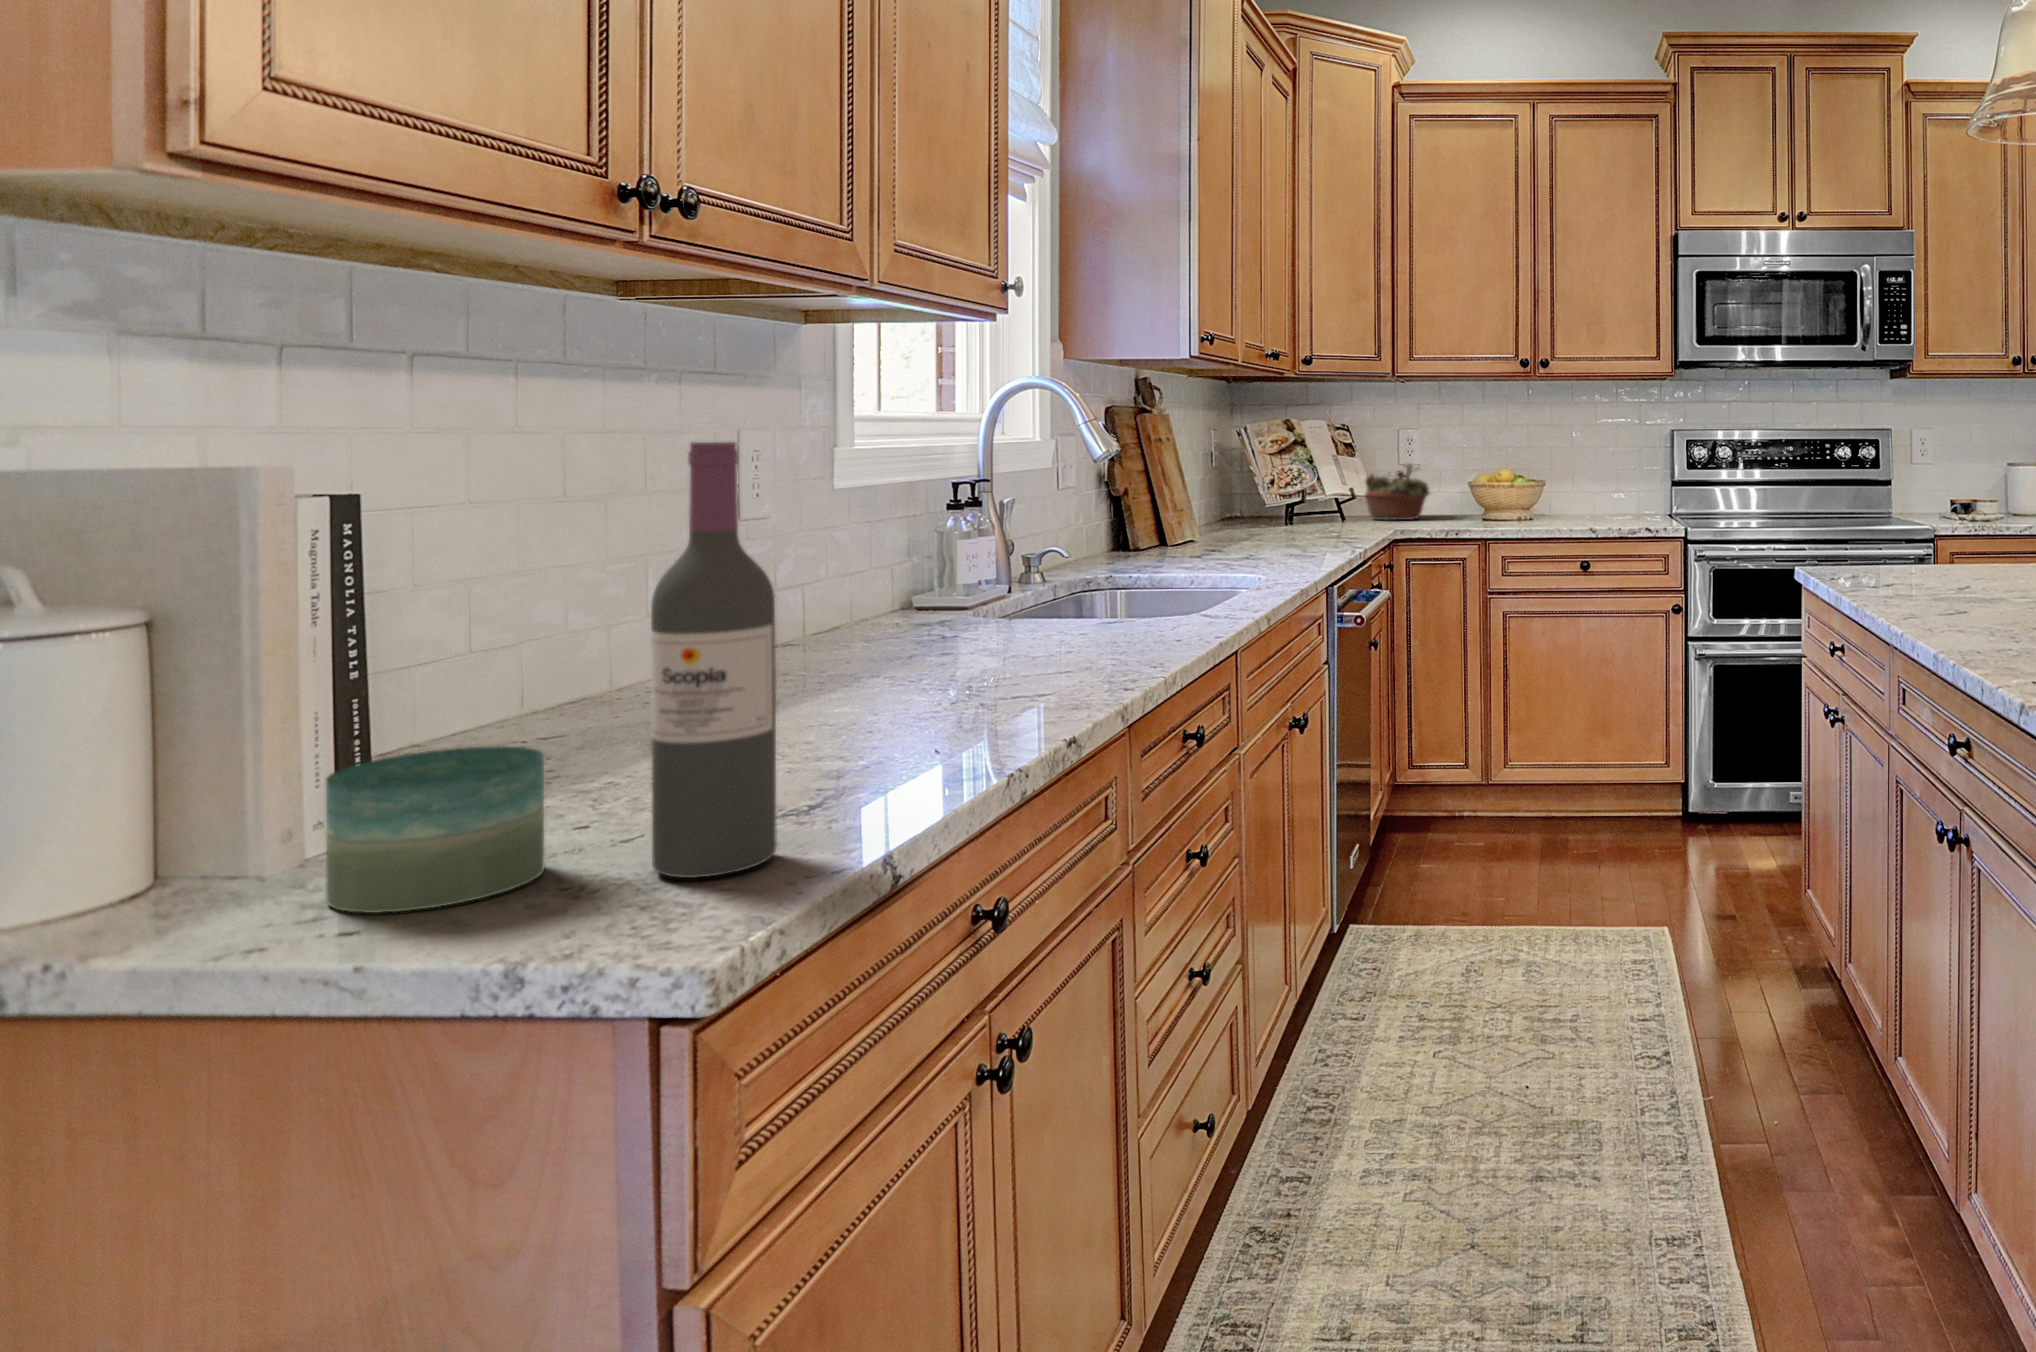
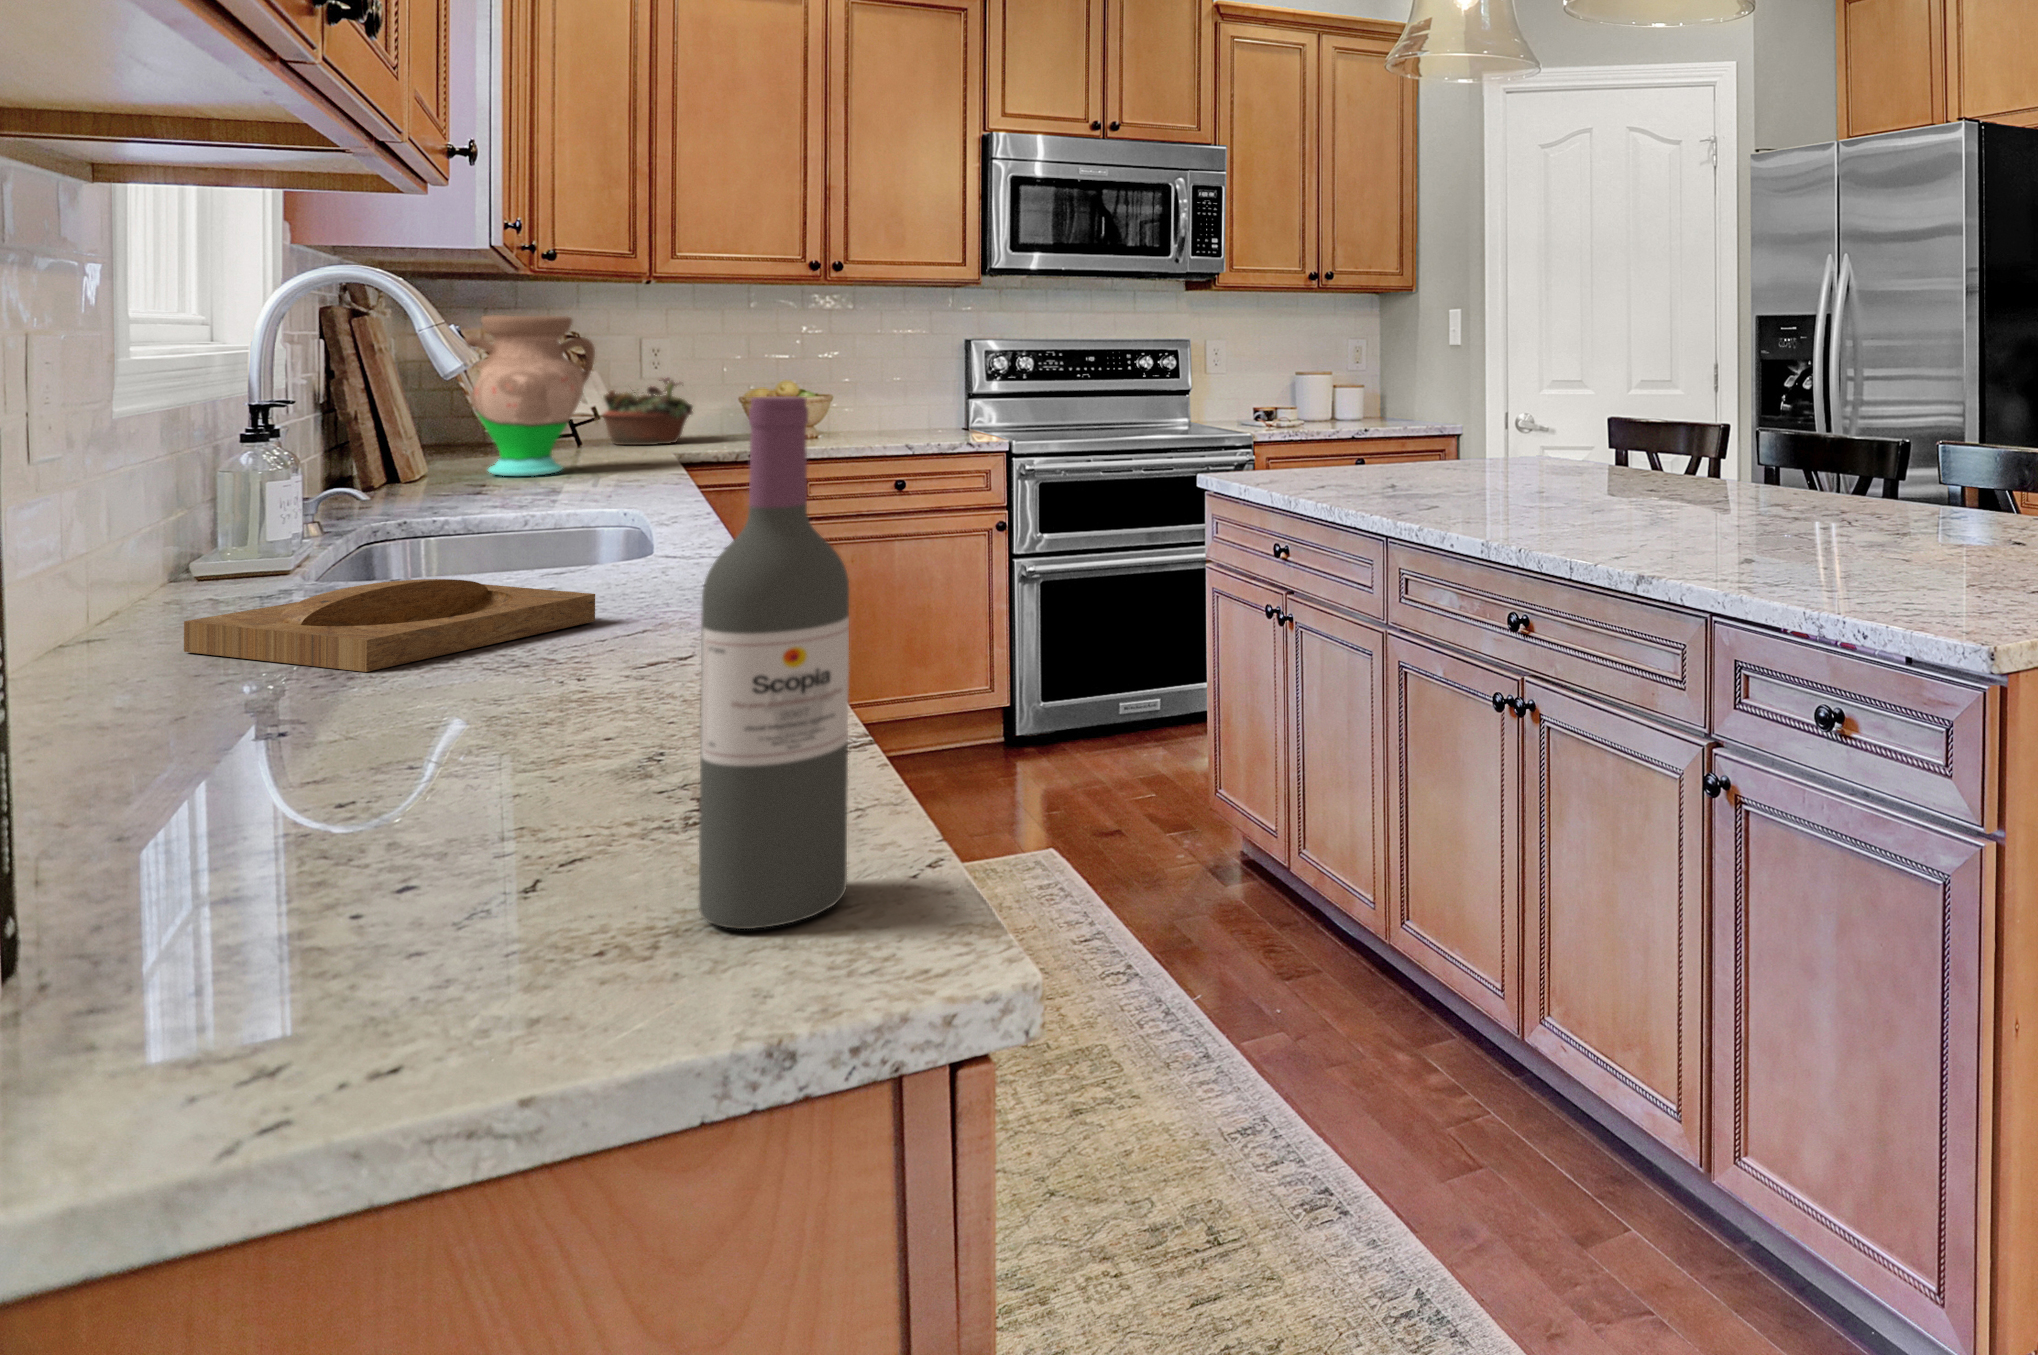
vase: none [1222,410,1318,540] -> present [465,315,595,476]
tray: none [827,605,1068,668] -> present [184,579,595,672]
candle: present [326,746,544,913] -> none [265,806,568,1065]

